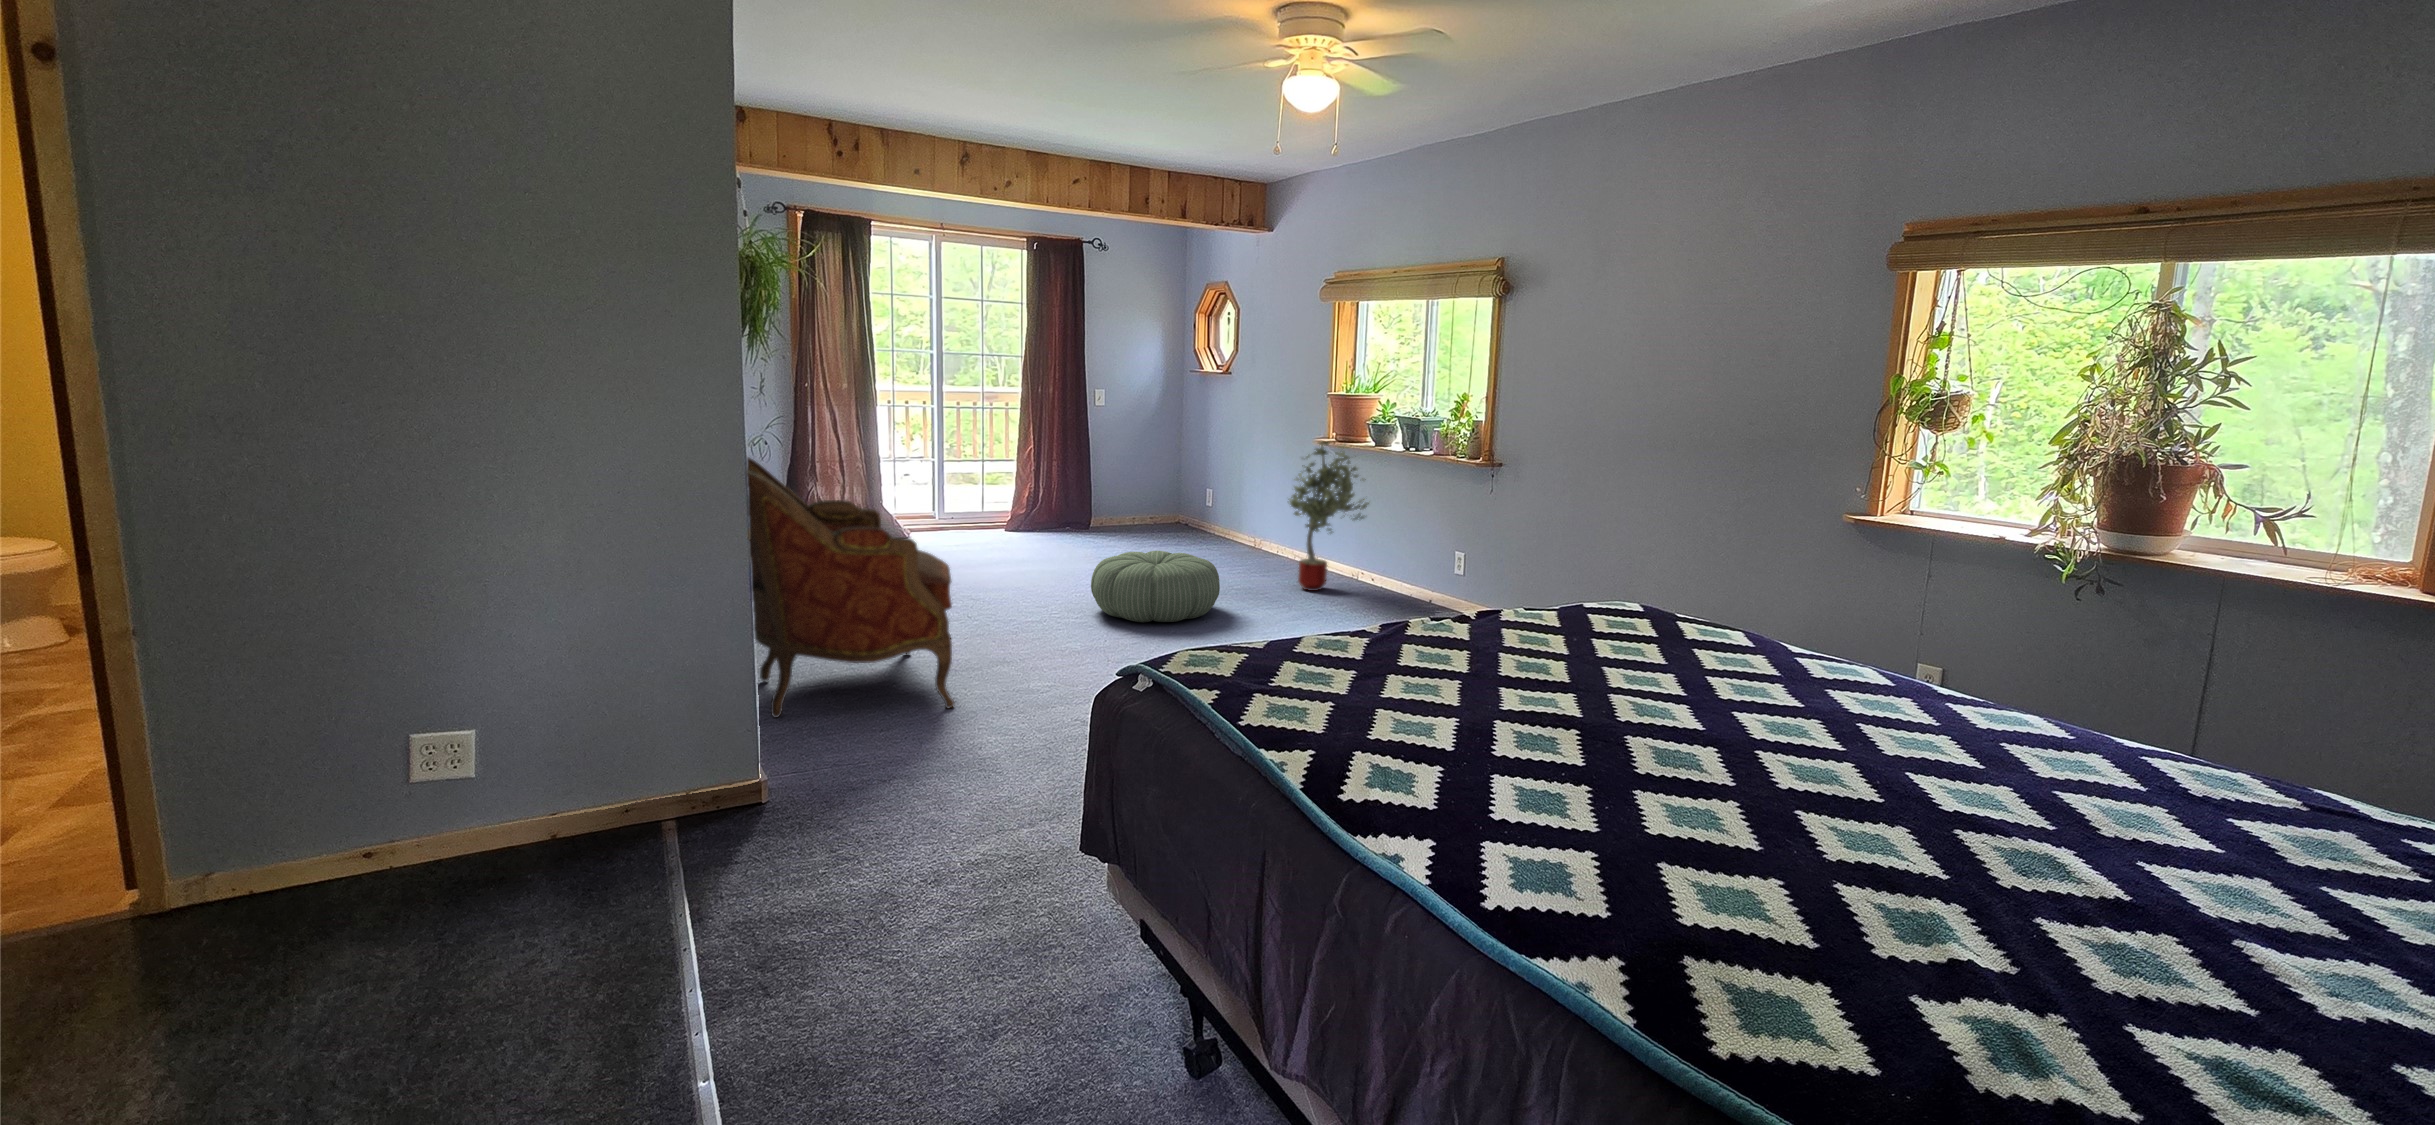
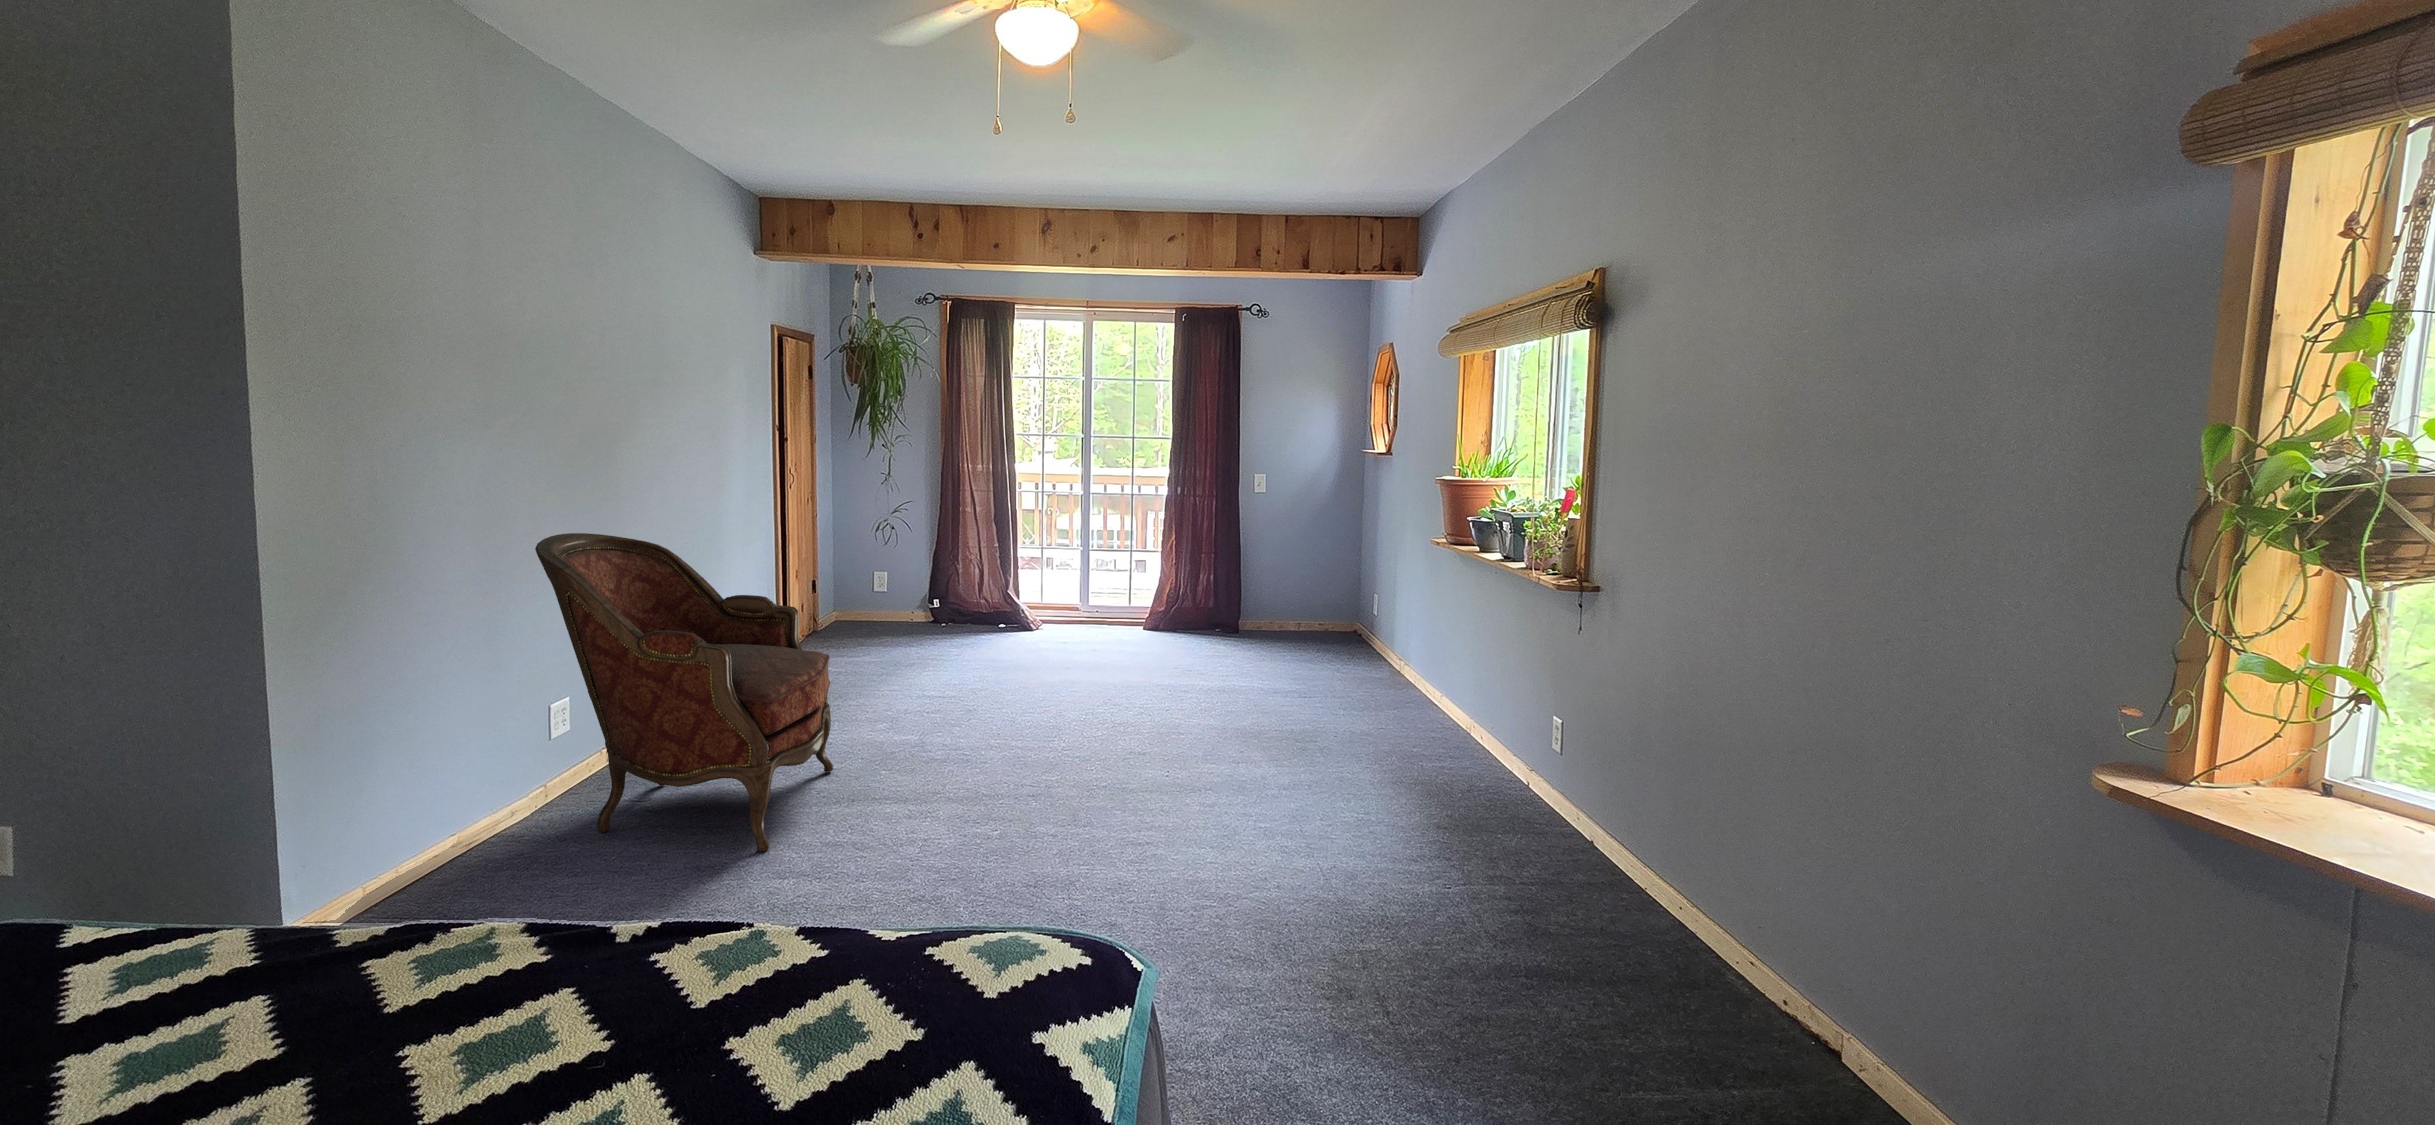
potted tree: present [1288,442,1369,591] -> none [1370,540,1487,743]
pouf: present [1091,551,1220,622] -> none [1080,672,1242,767]

